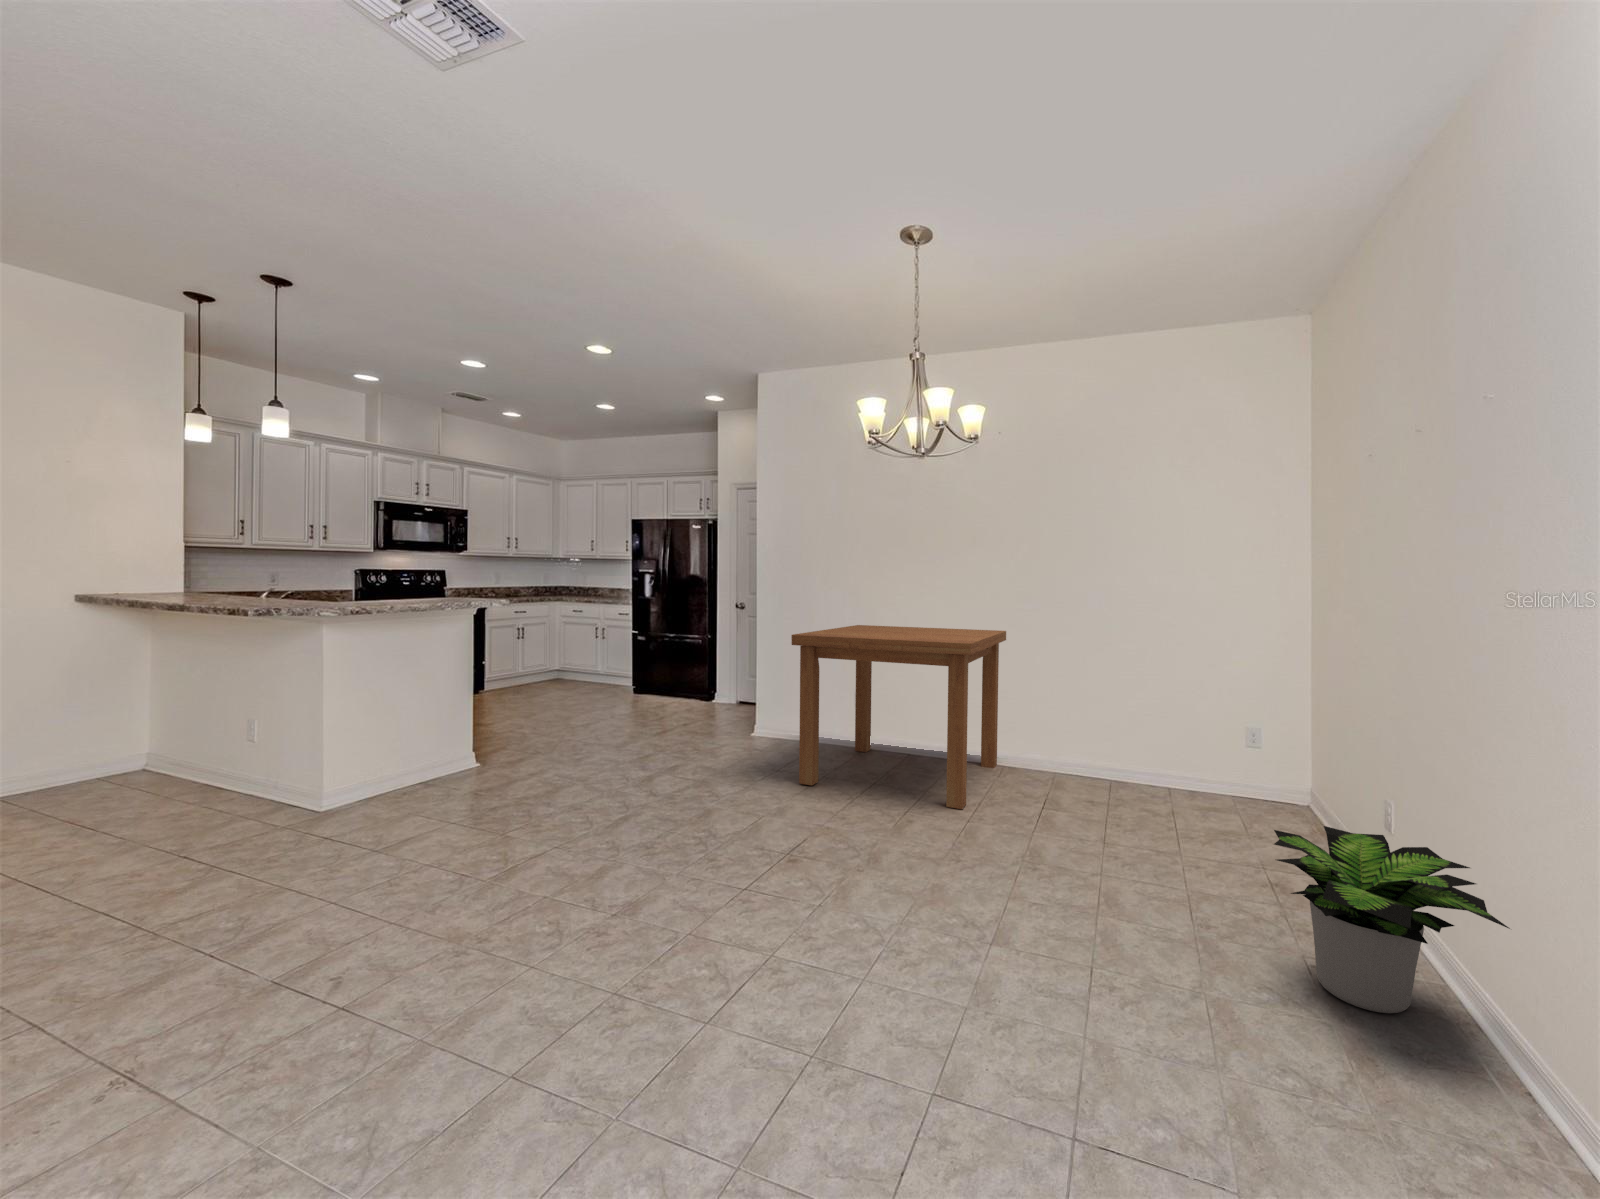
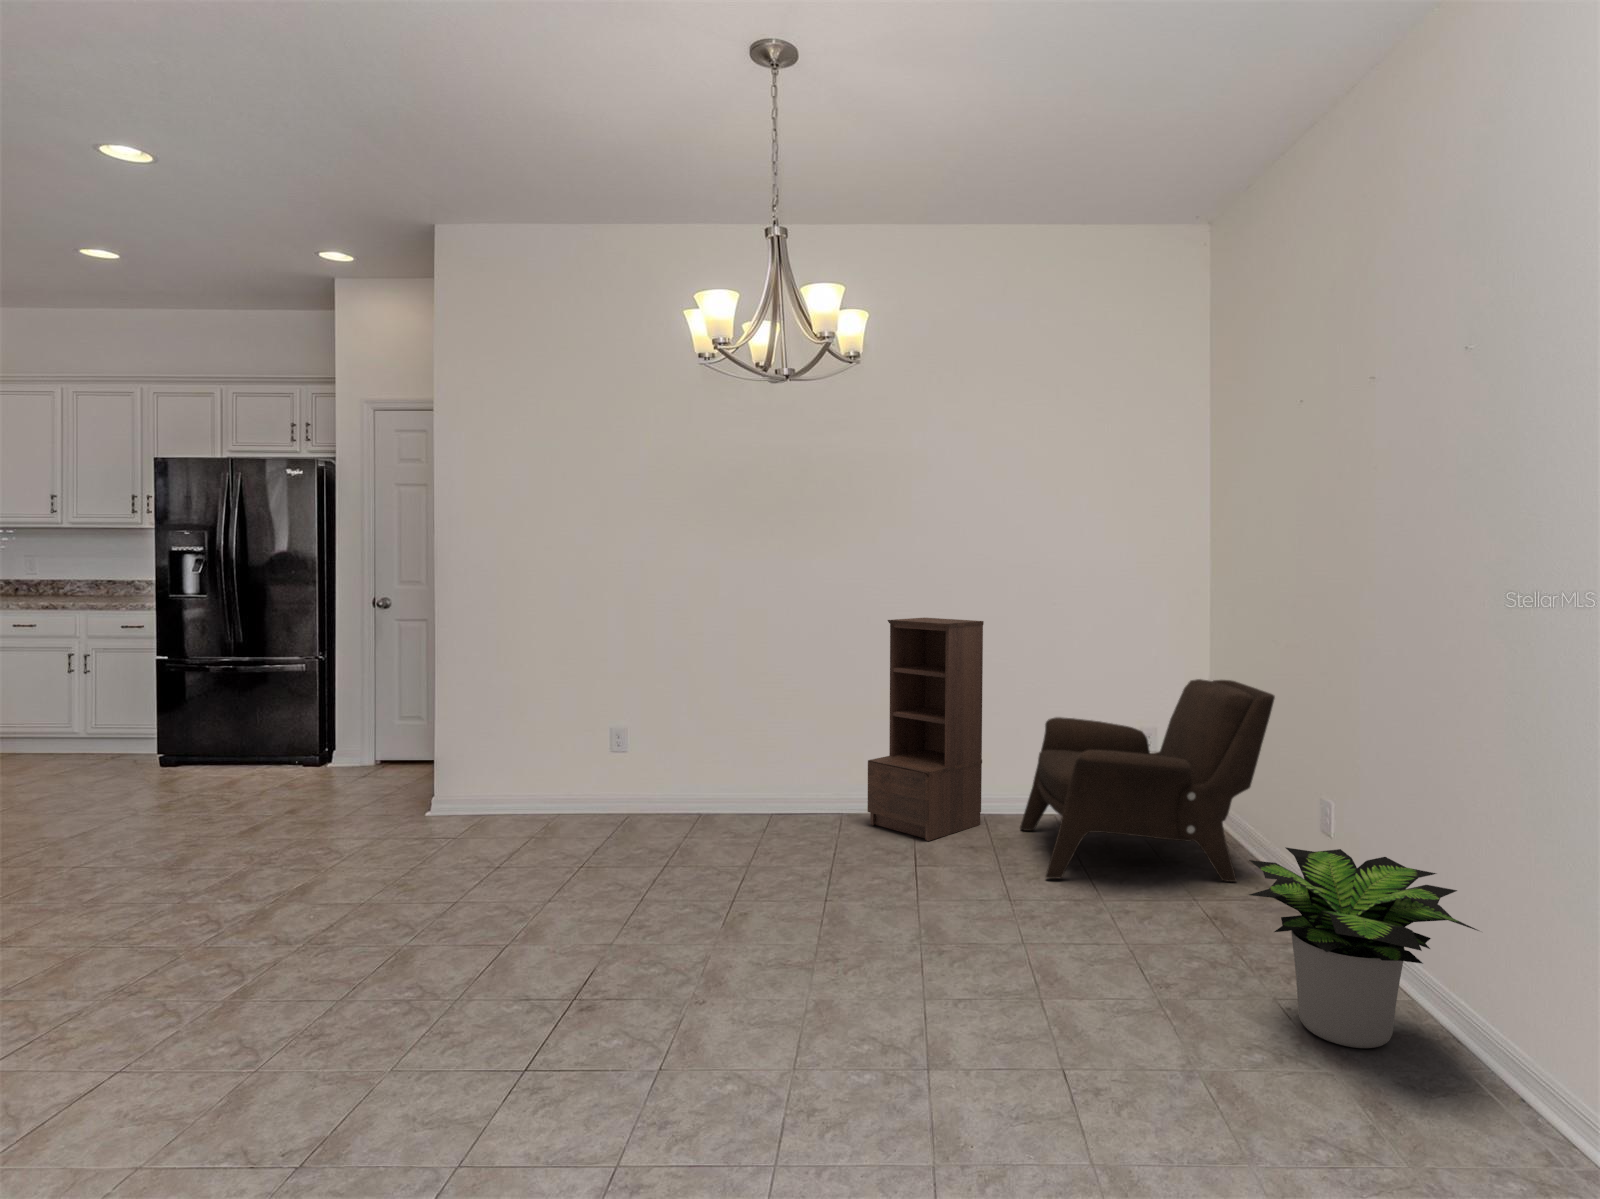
bookshelf: none [1032,623,1130,793] -> present [868,618,984,841]
dining table: present [791,625,1006,809] -> none [542,631,824,885]
armchair: none [1153,683,1390,862] -> present [1020,679,1275,882]

